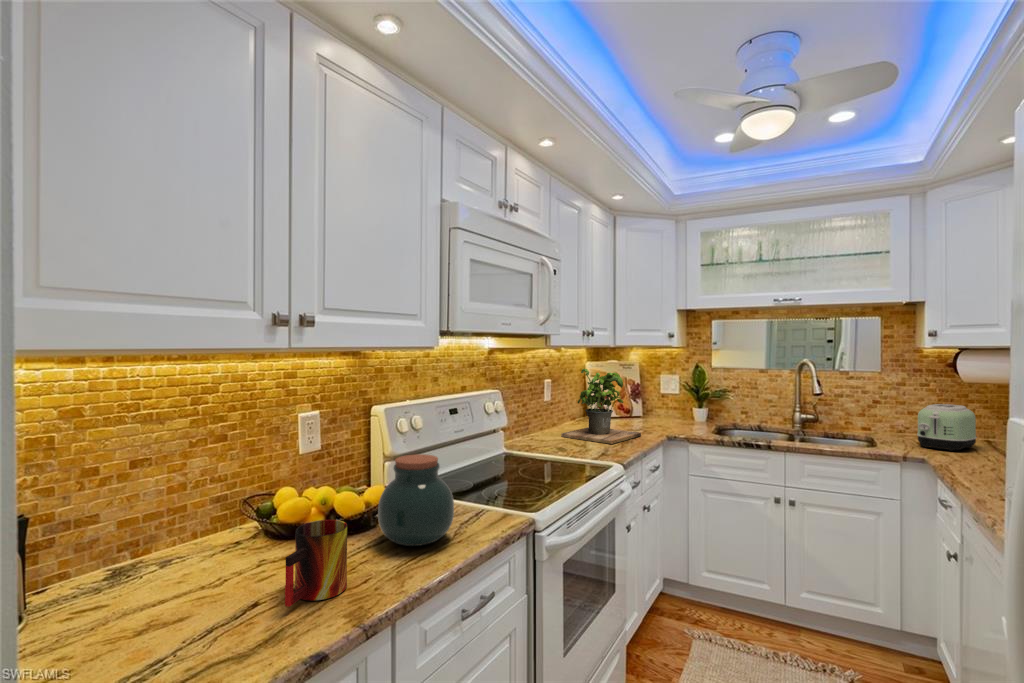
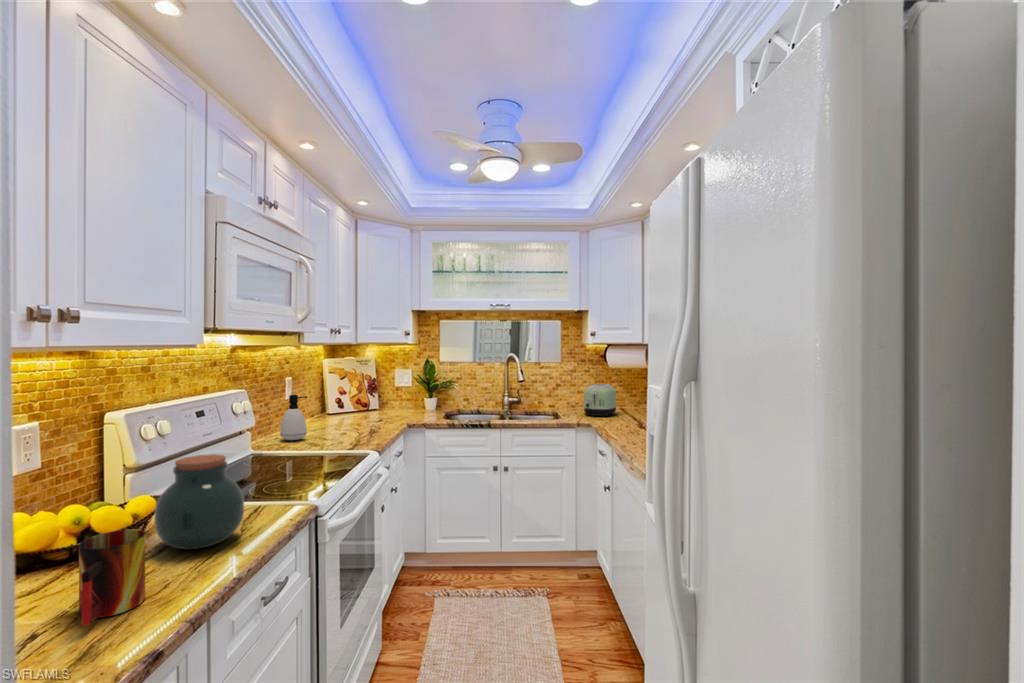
potted plant: present [561,369,641,444] -> none [307,366,384,435]
soap dispenser: none [534,397,559,442] -> present [280,395,307,440]

